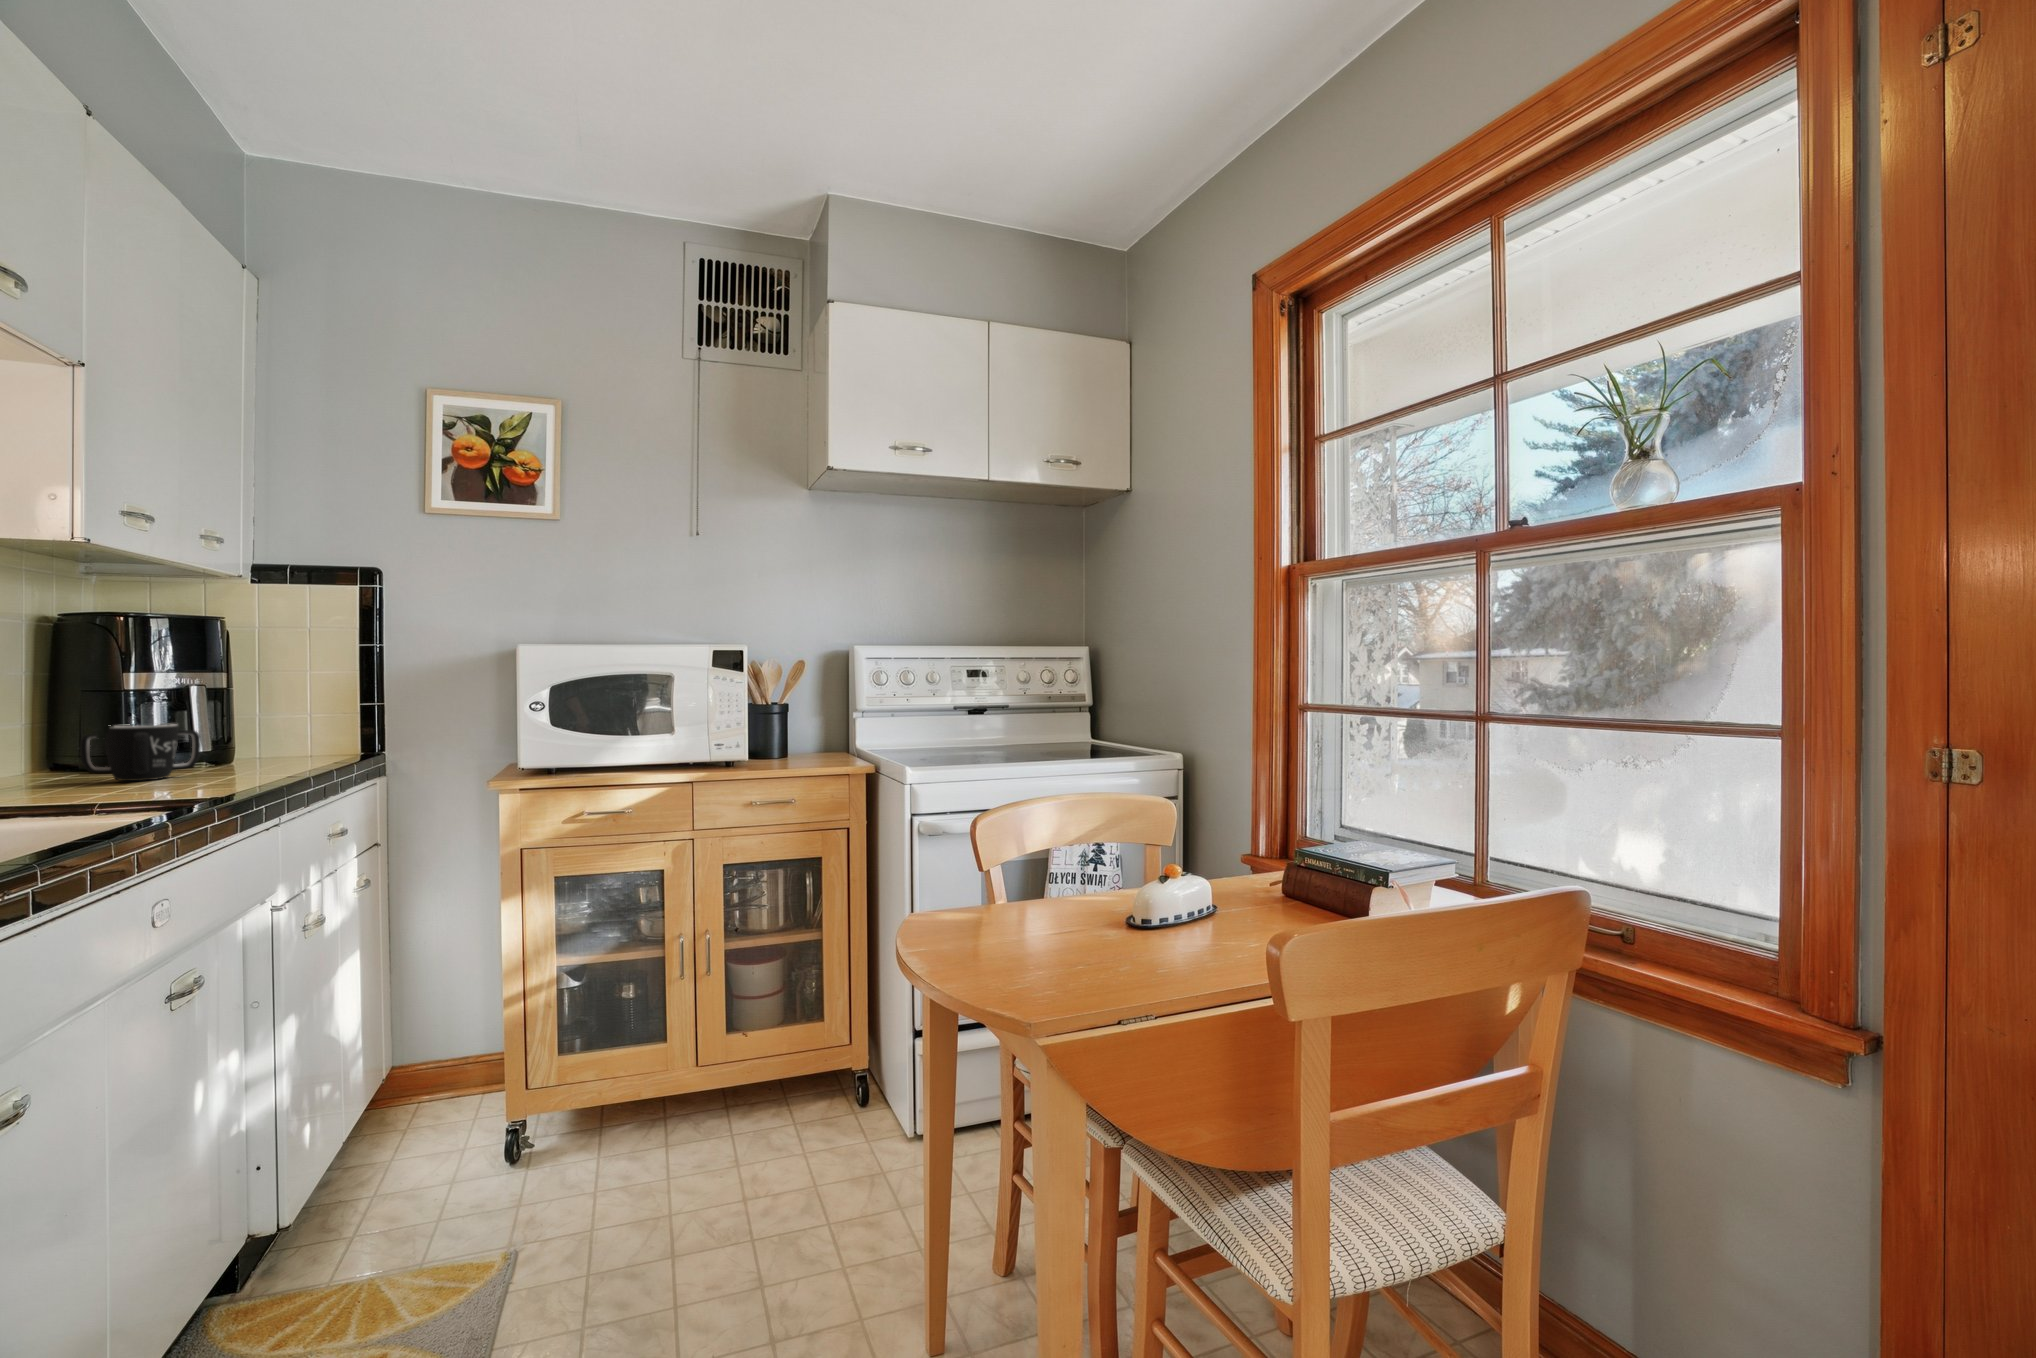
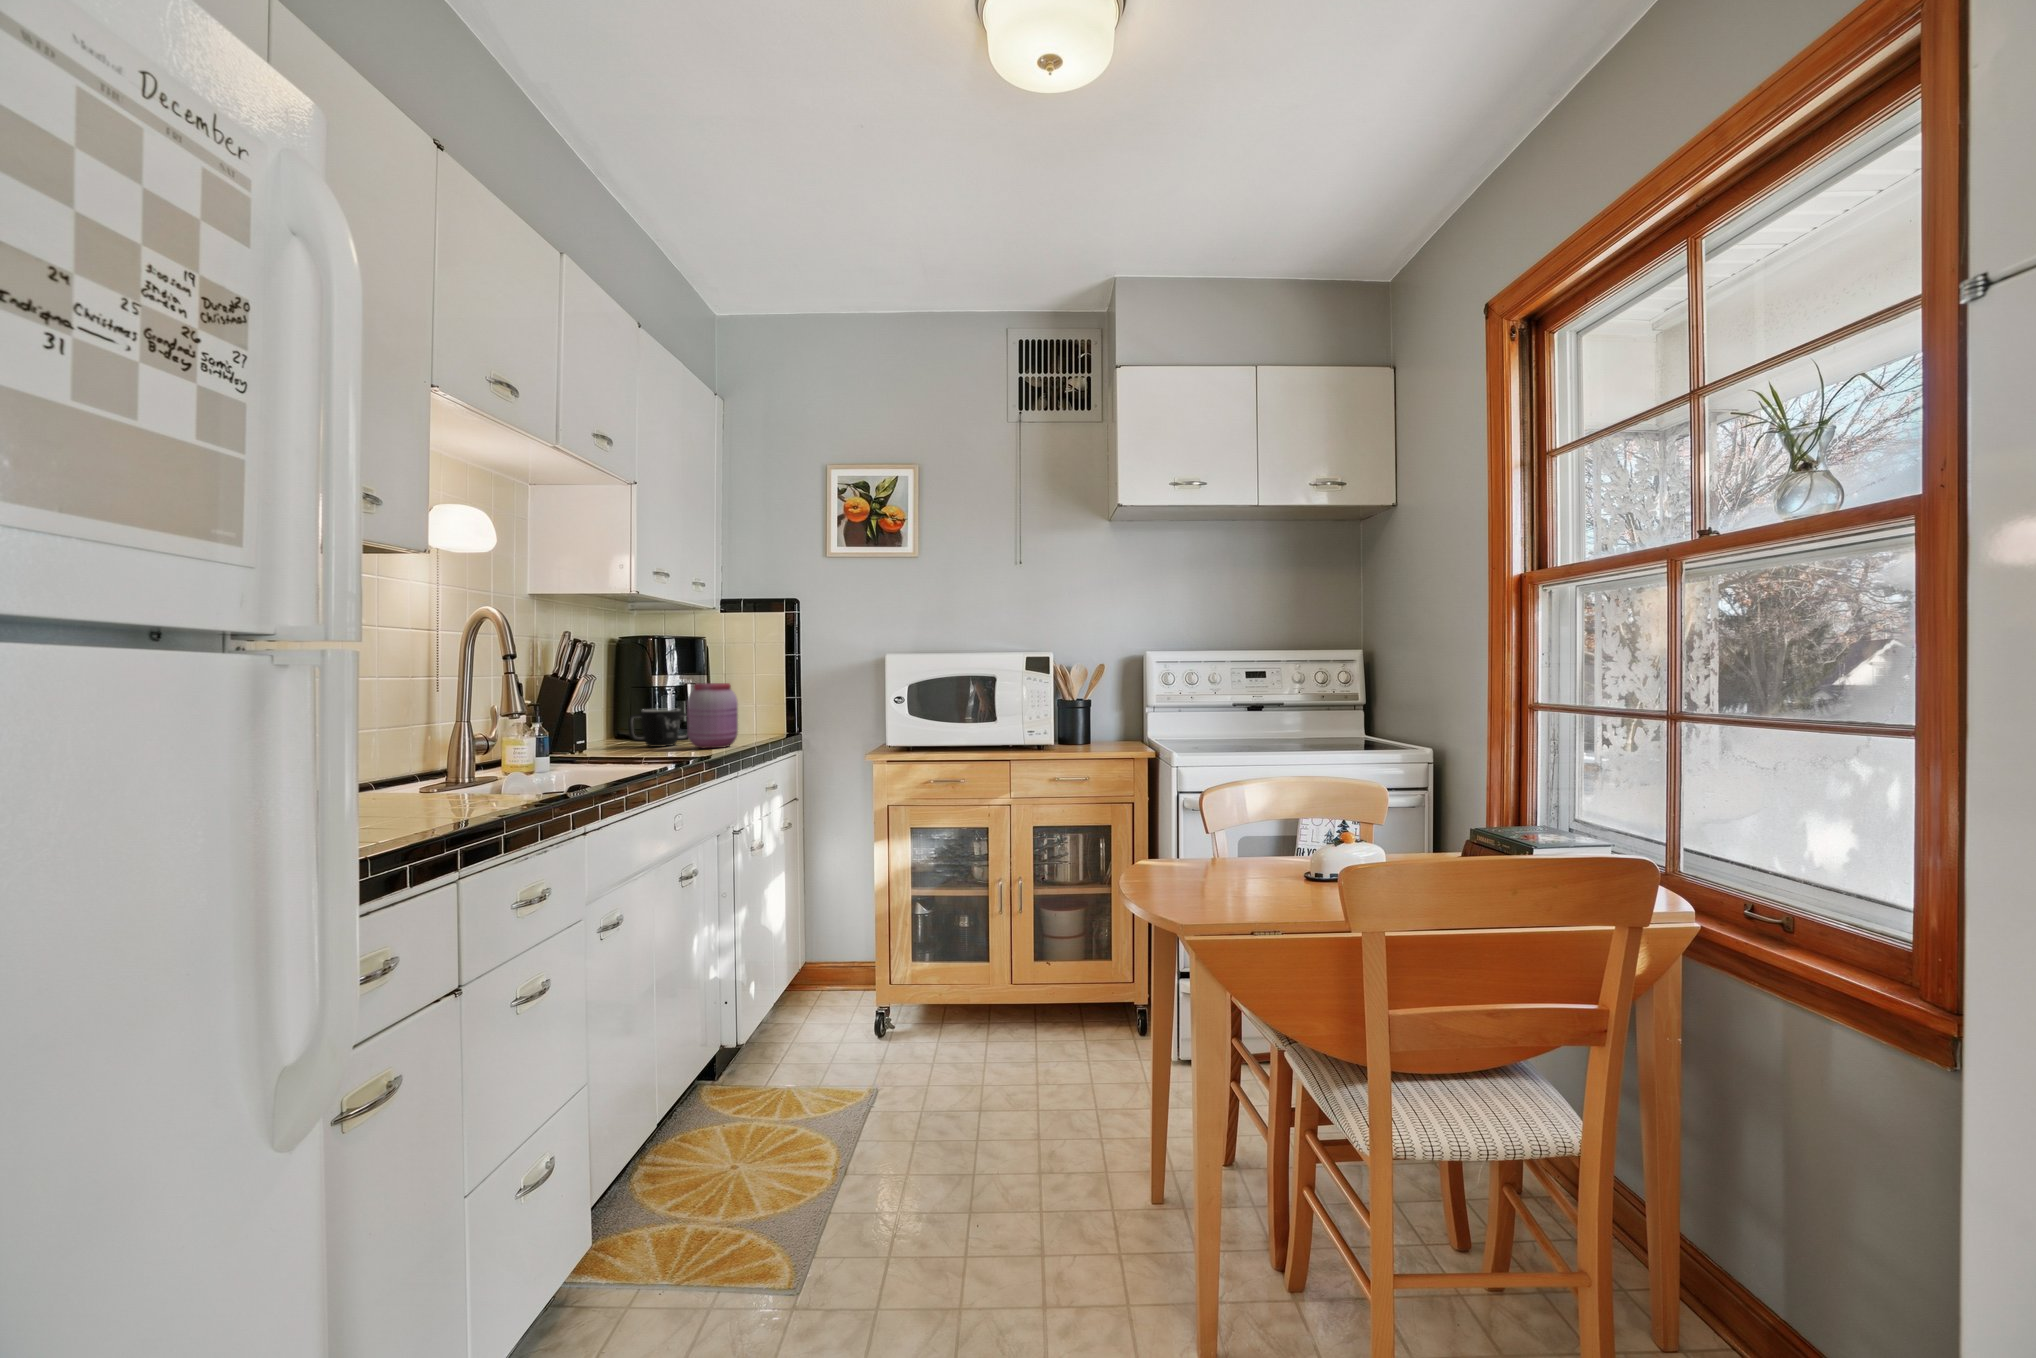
jar: none [193,685,281,781] -> present [687,683,738,748]

